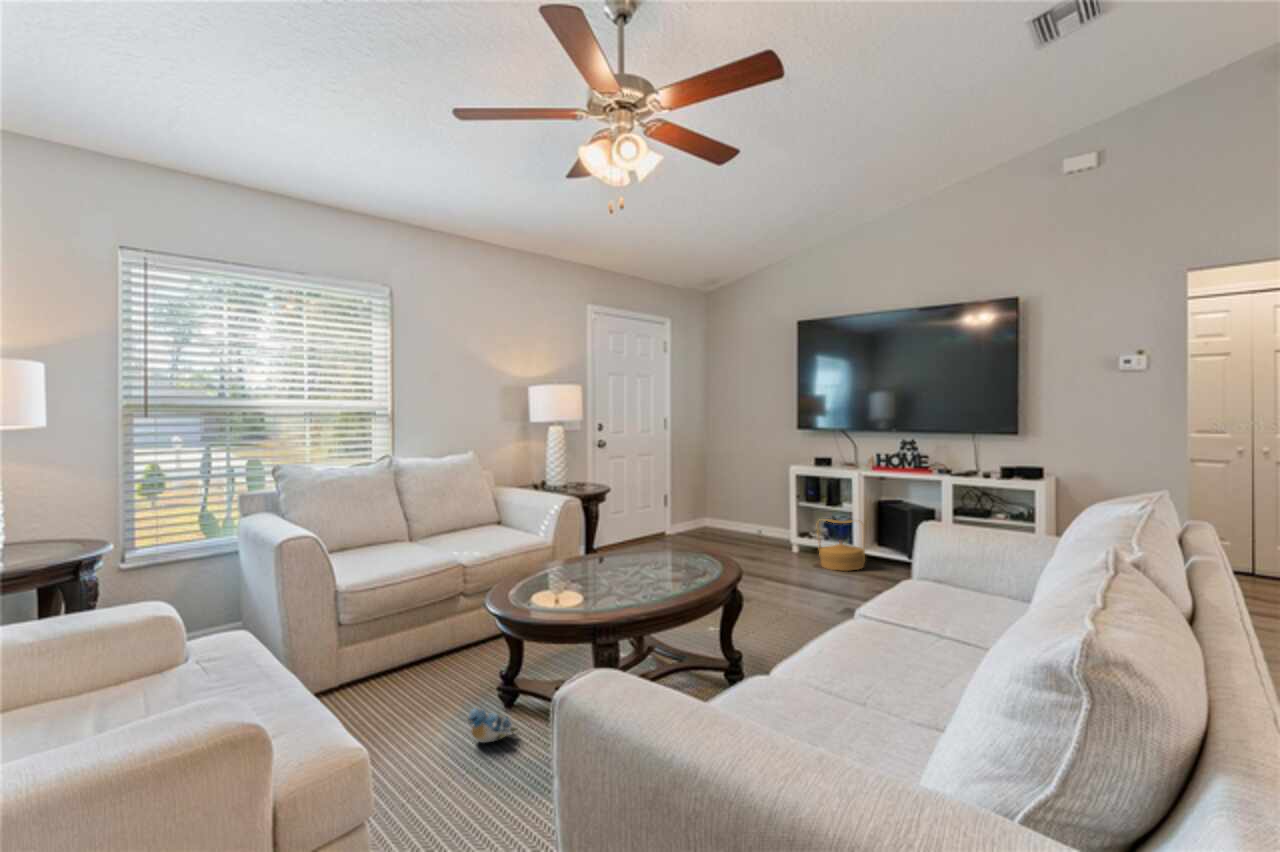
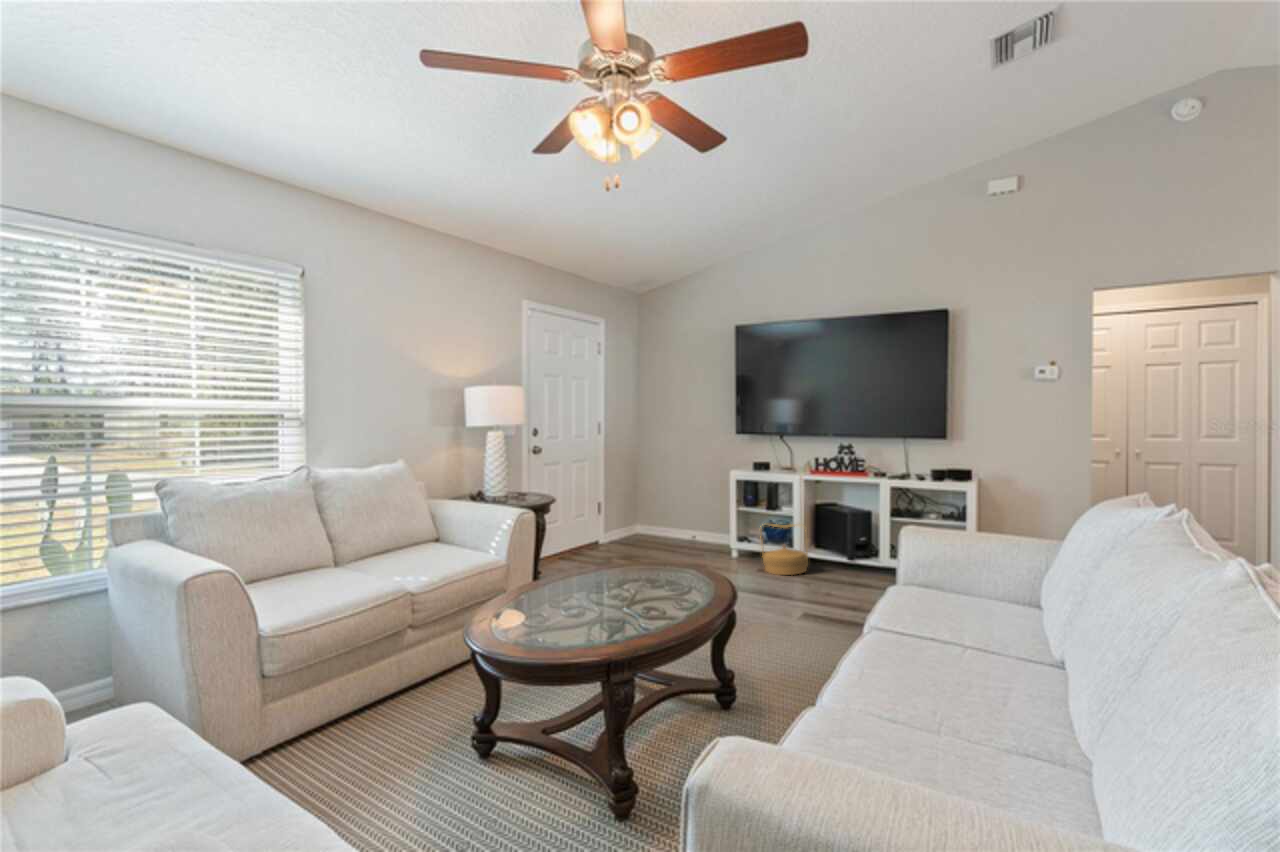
plush toy: present [467,708,517,743] -> none [441,768,503,810]

